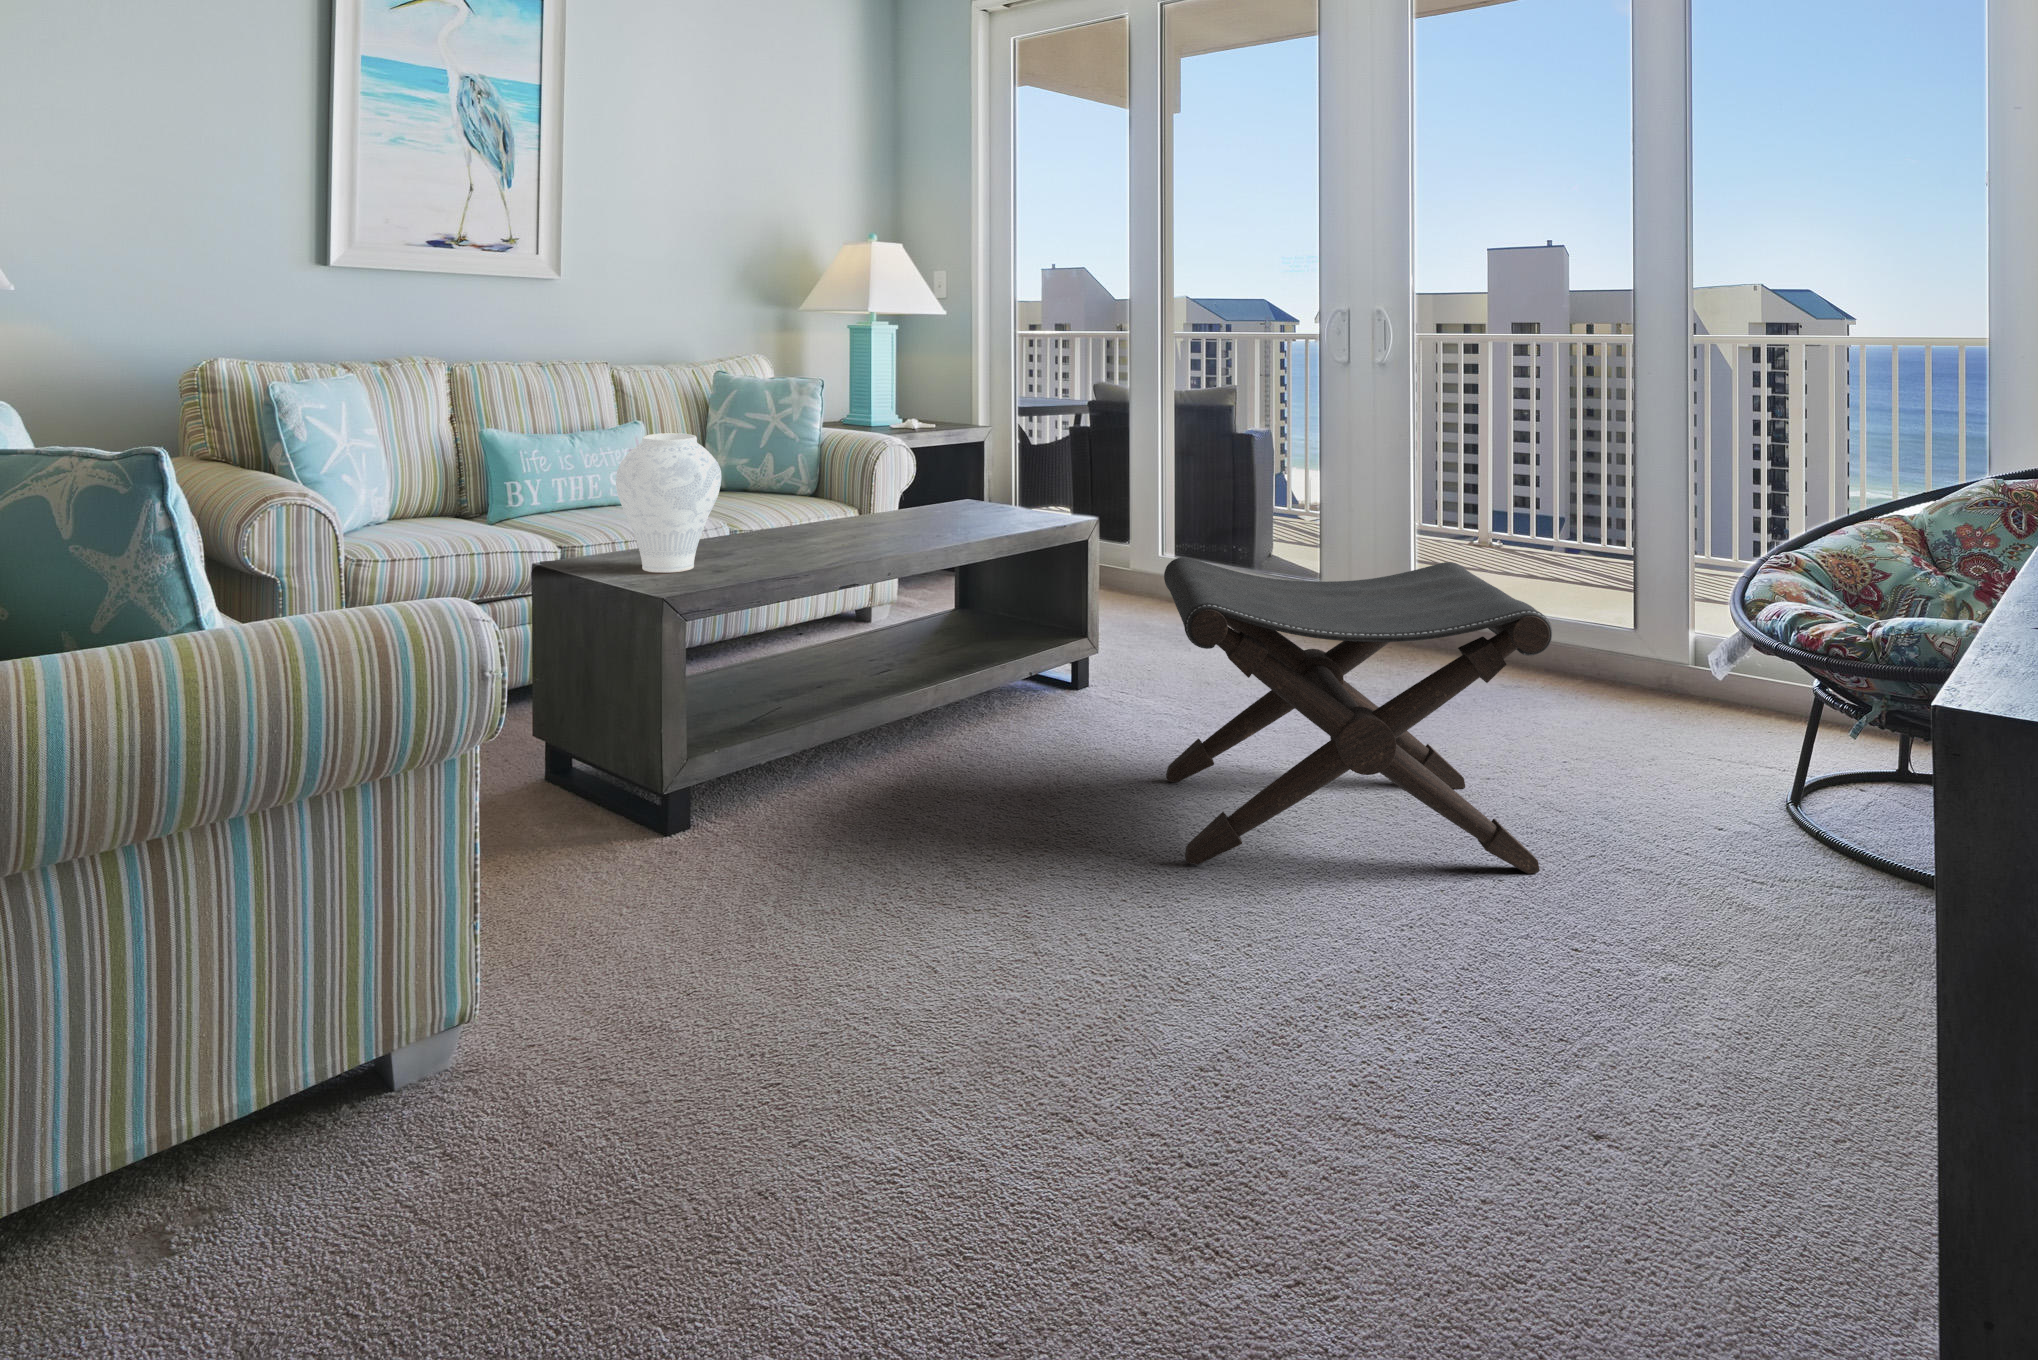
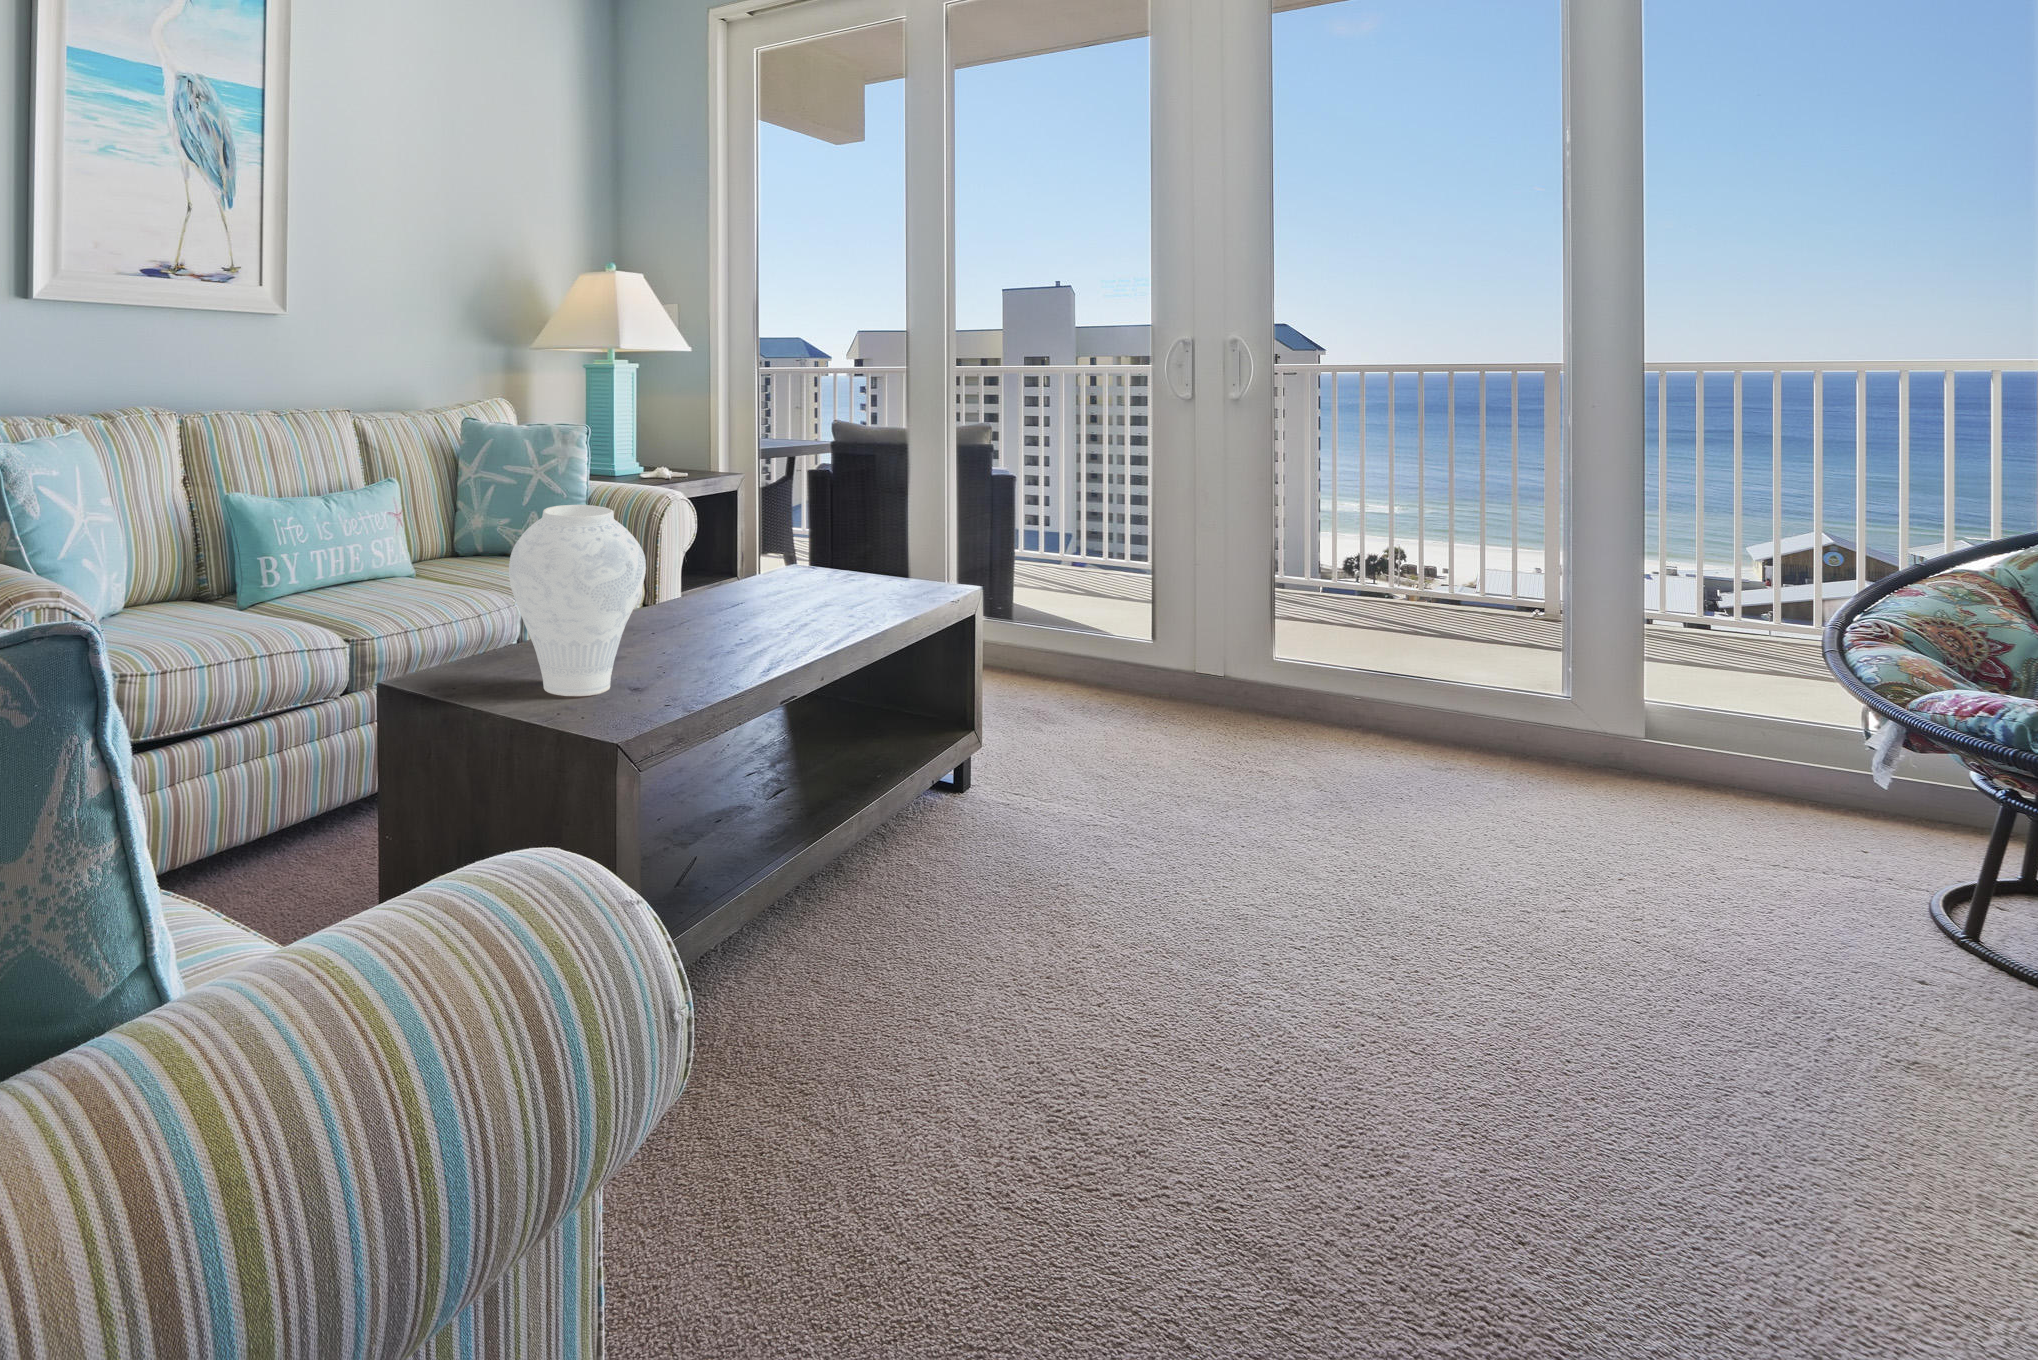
footstool: present [1164,557,1552,874] -> none [1200,646,1889,1105]

